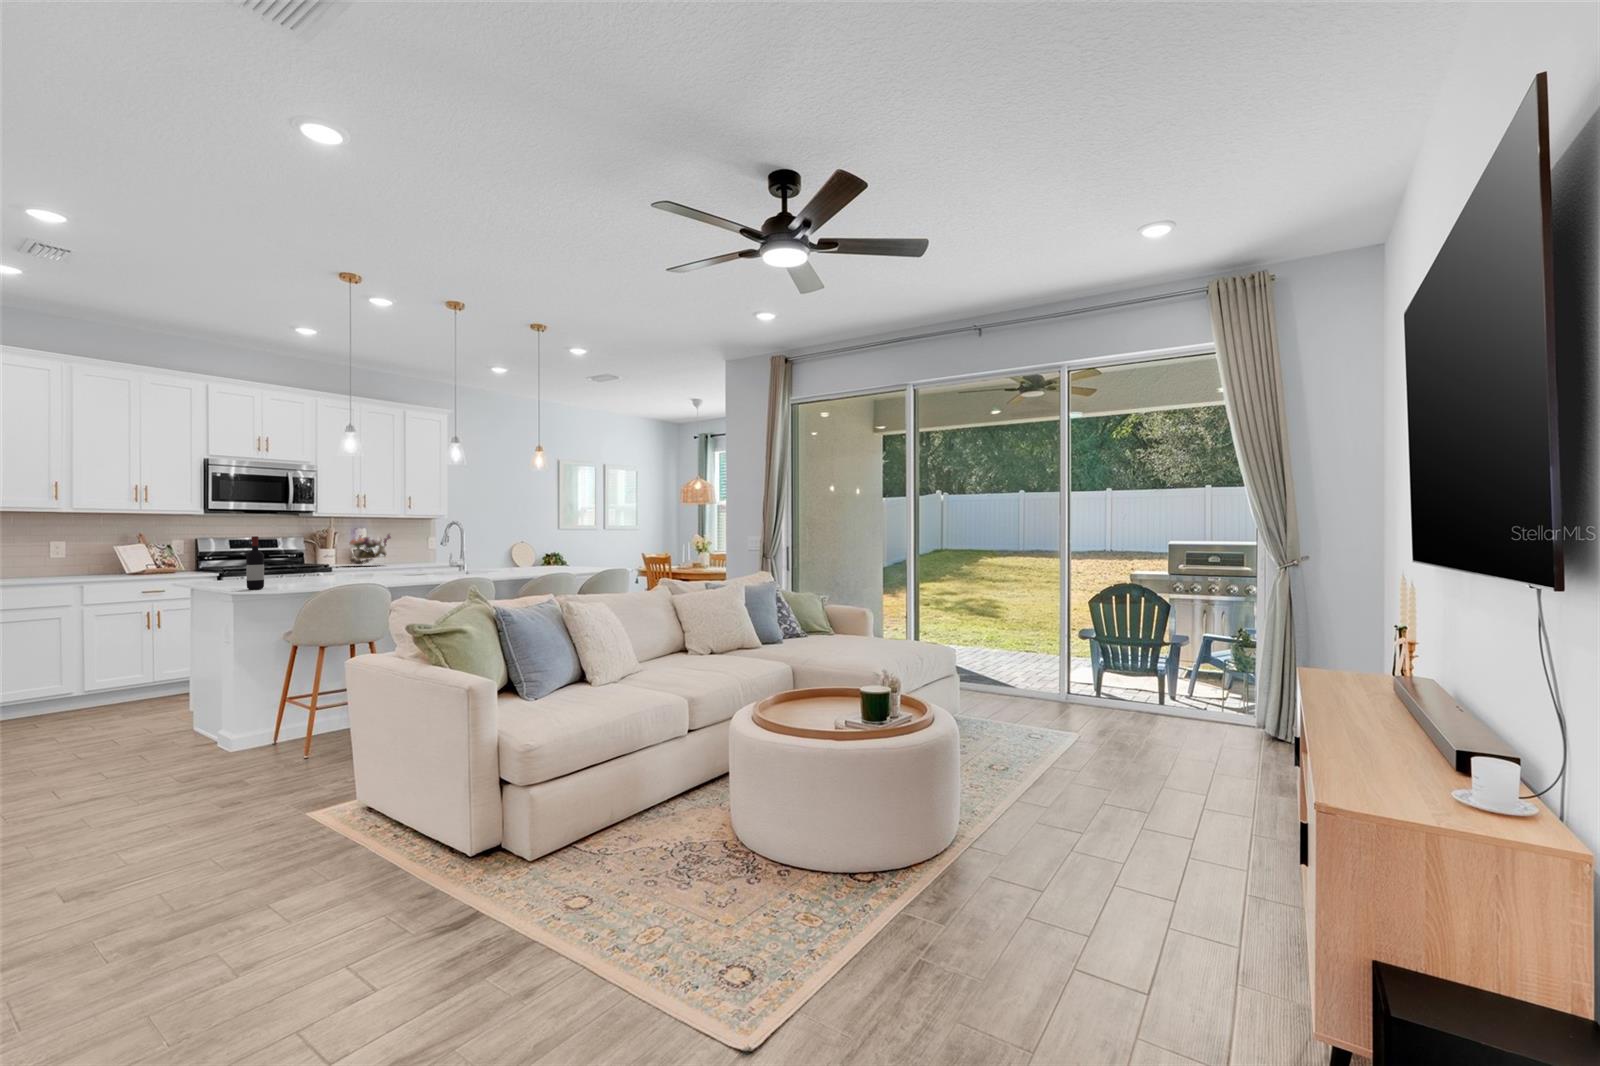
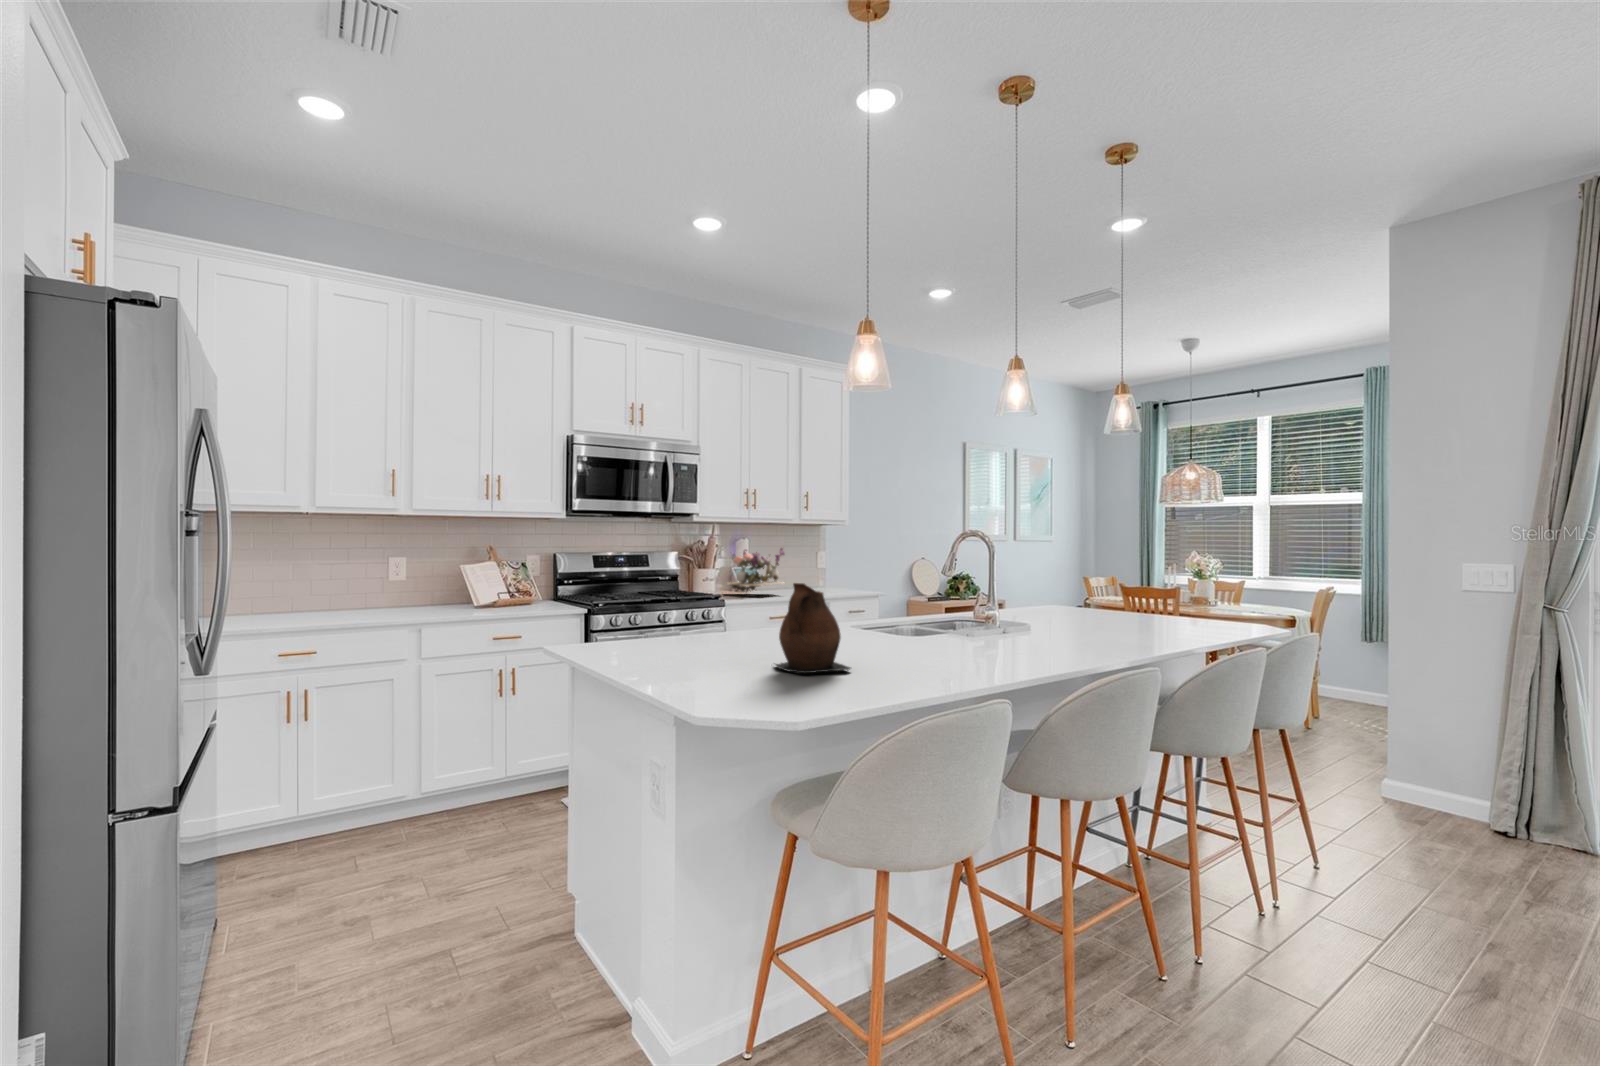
wine bottle: present [246,536,264,589] -> none [696,565,726,680]
ceramic pitcher: none [297,545,340,587] -> present [776,583,850,673]

